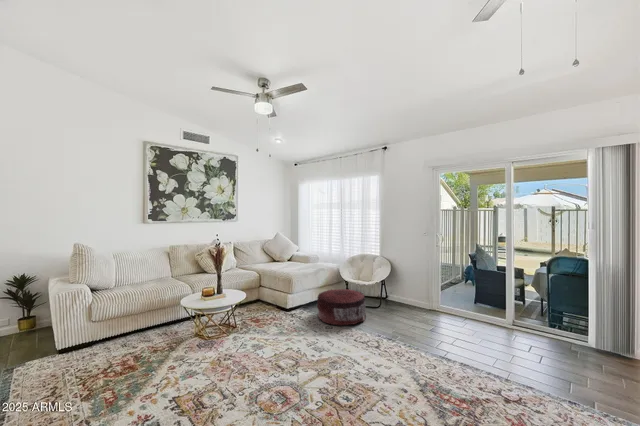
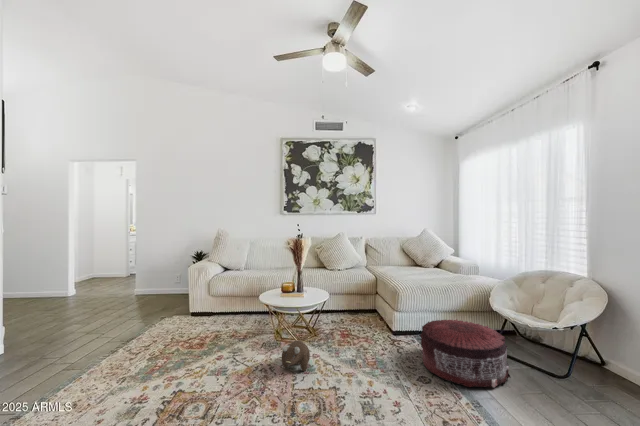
plush toy: none [236,331,260,357] -> present [282,340,310,371]

